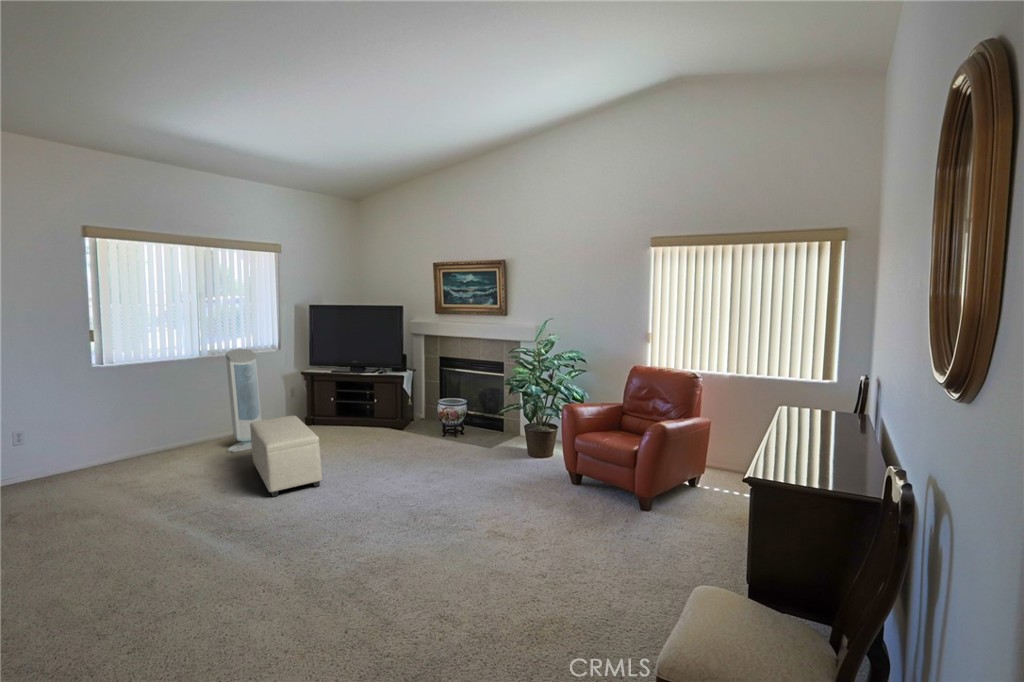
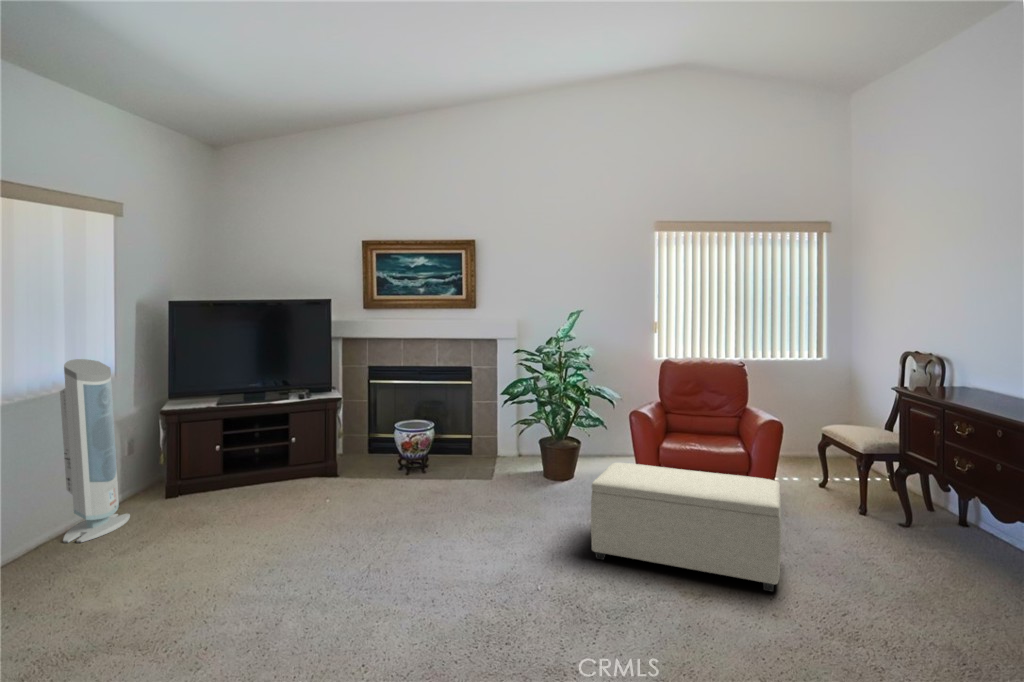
ottoman: present [250,416,322,496] -> present [591,463,782,592]

